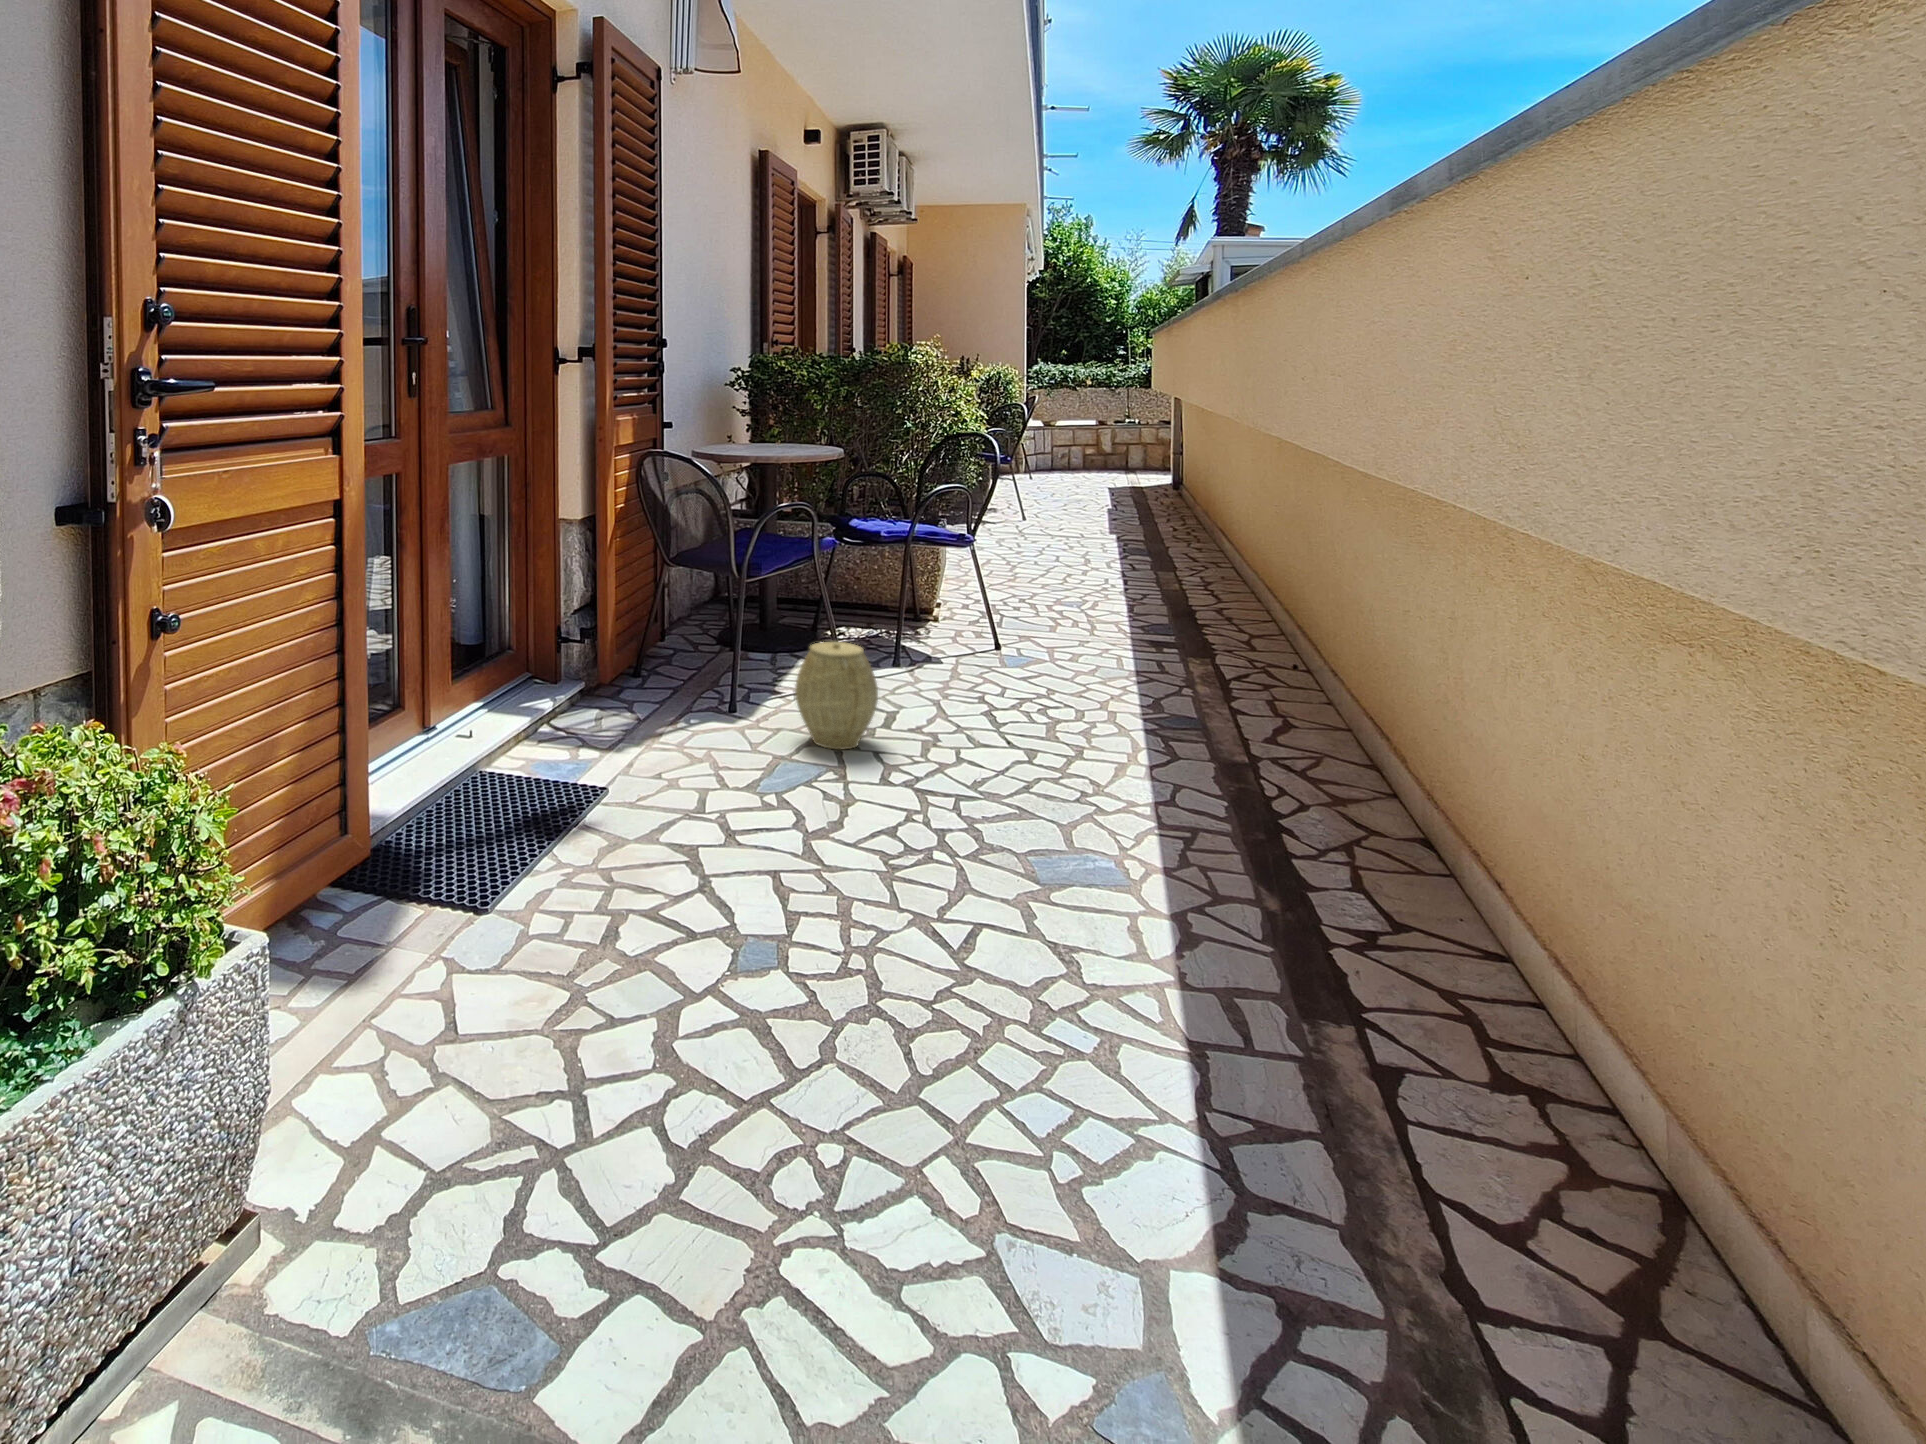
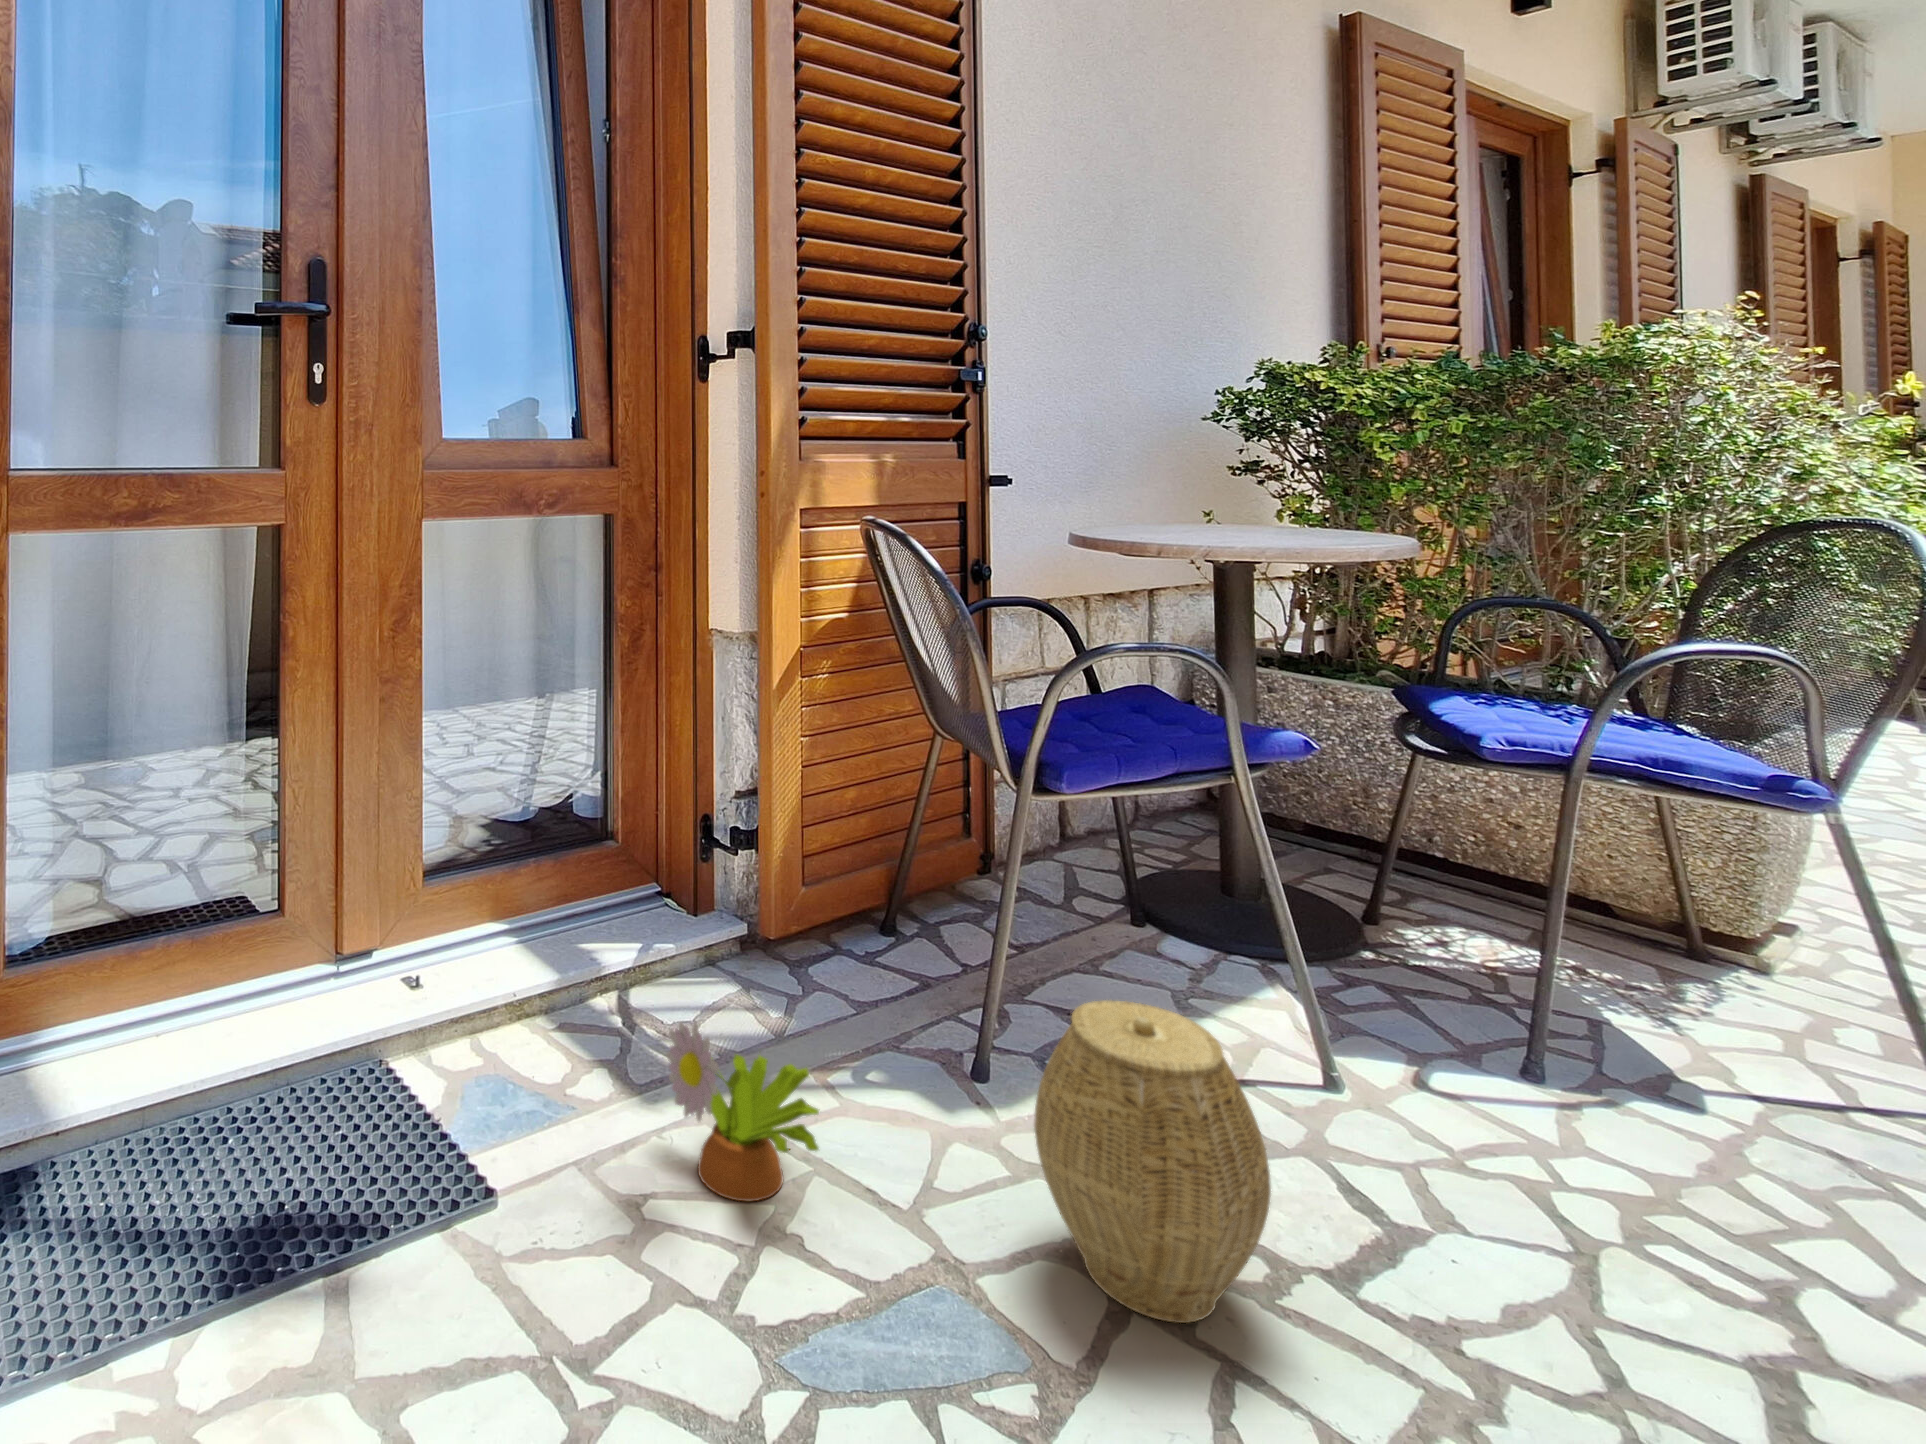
decorative plant: none [646,689,728,764] -> present [666,1022,819,1201]

